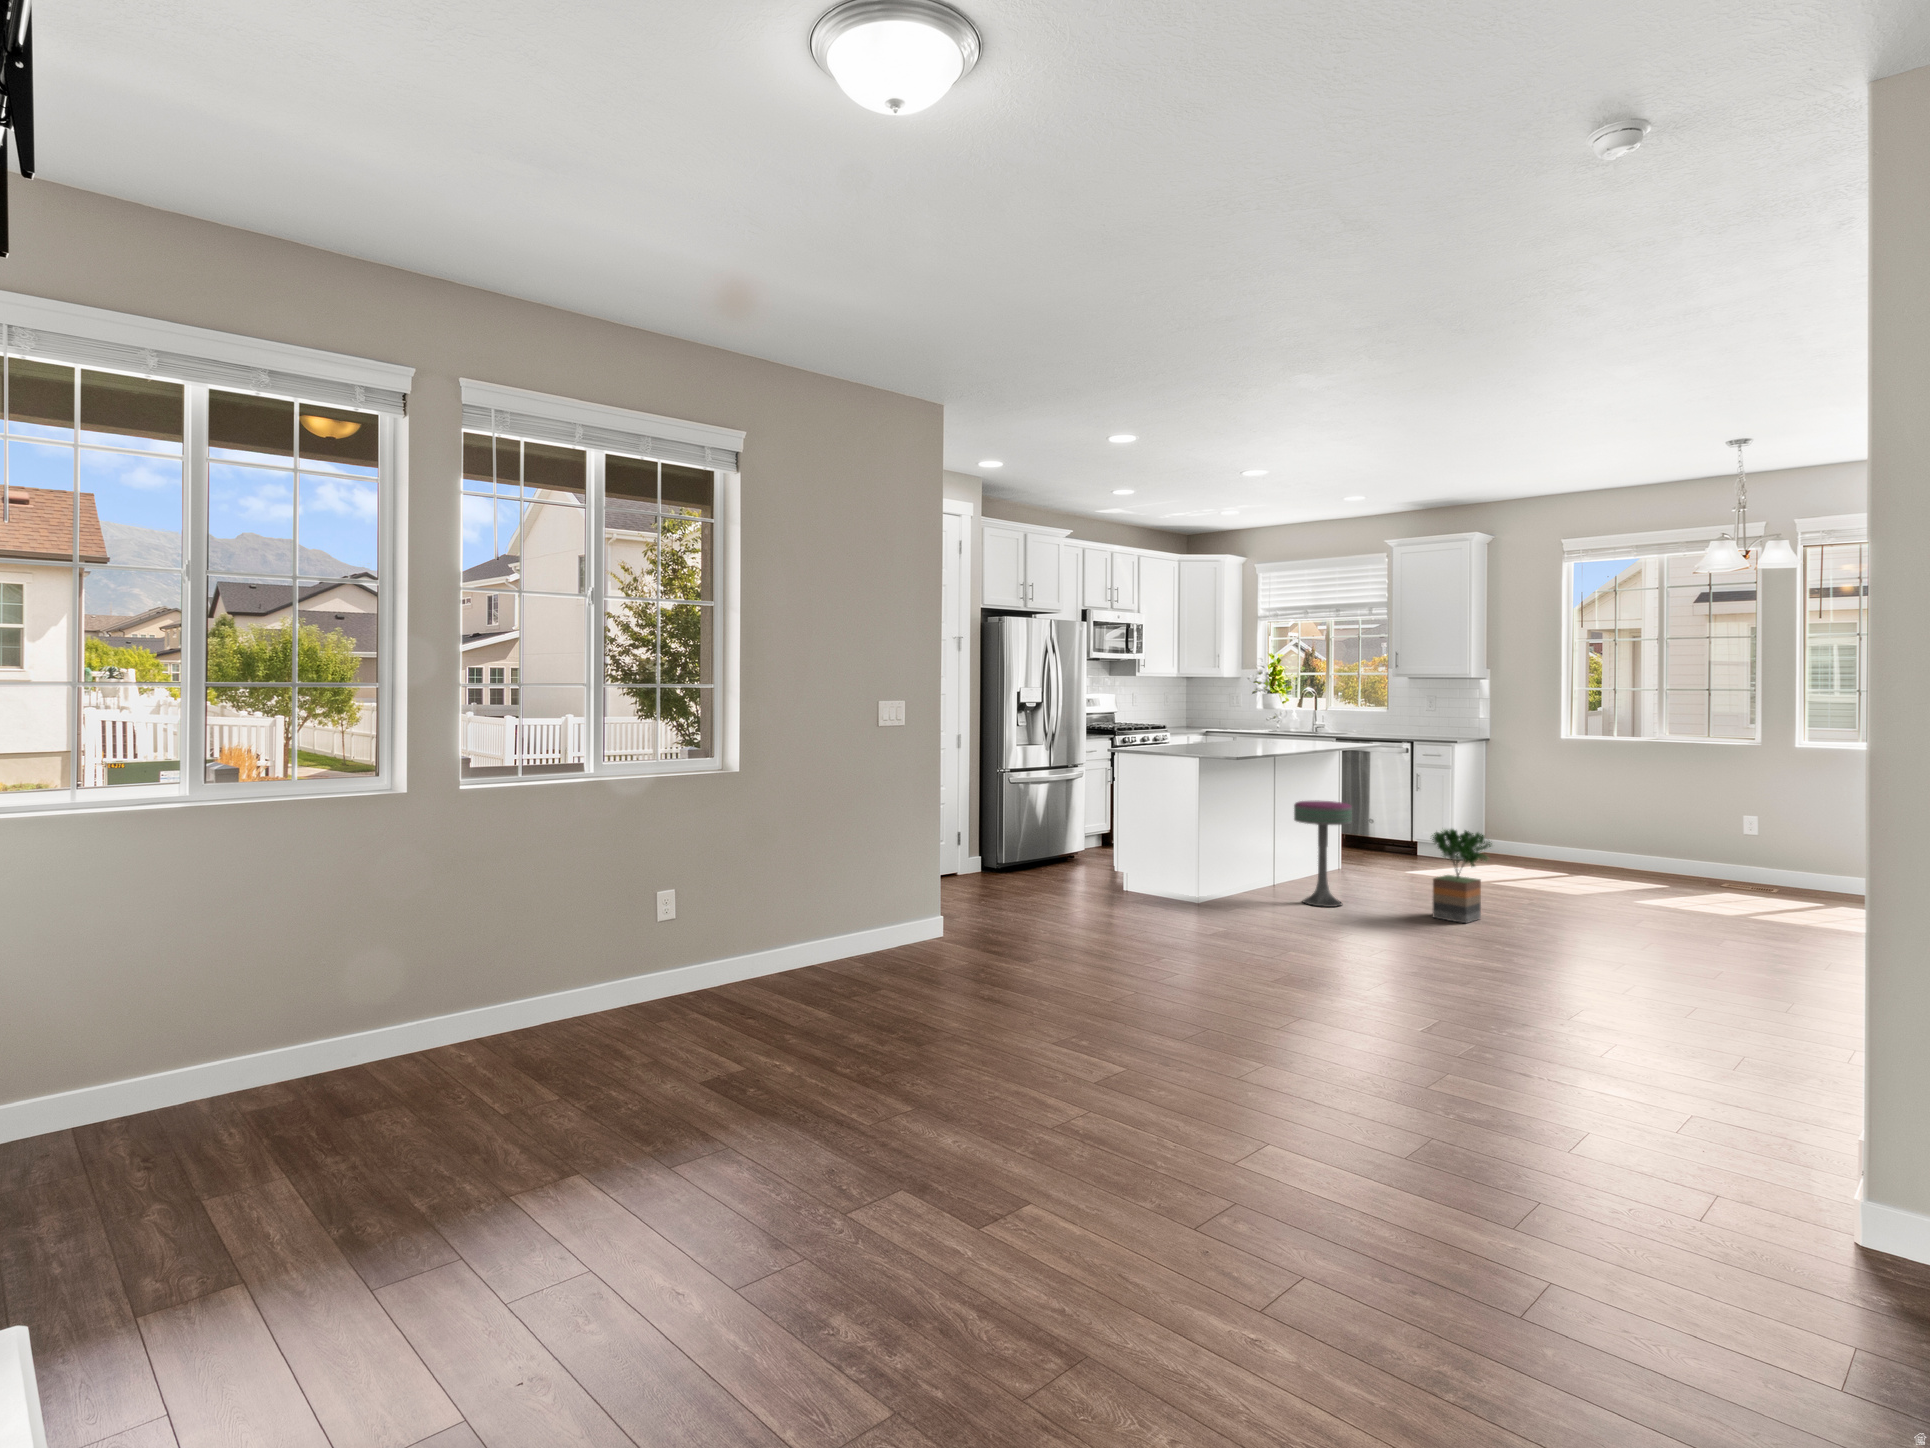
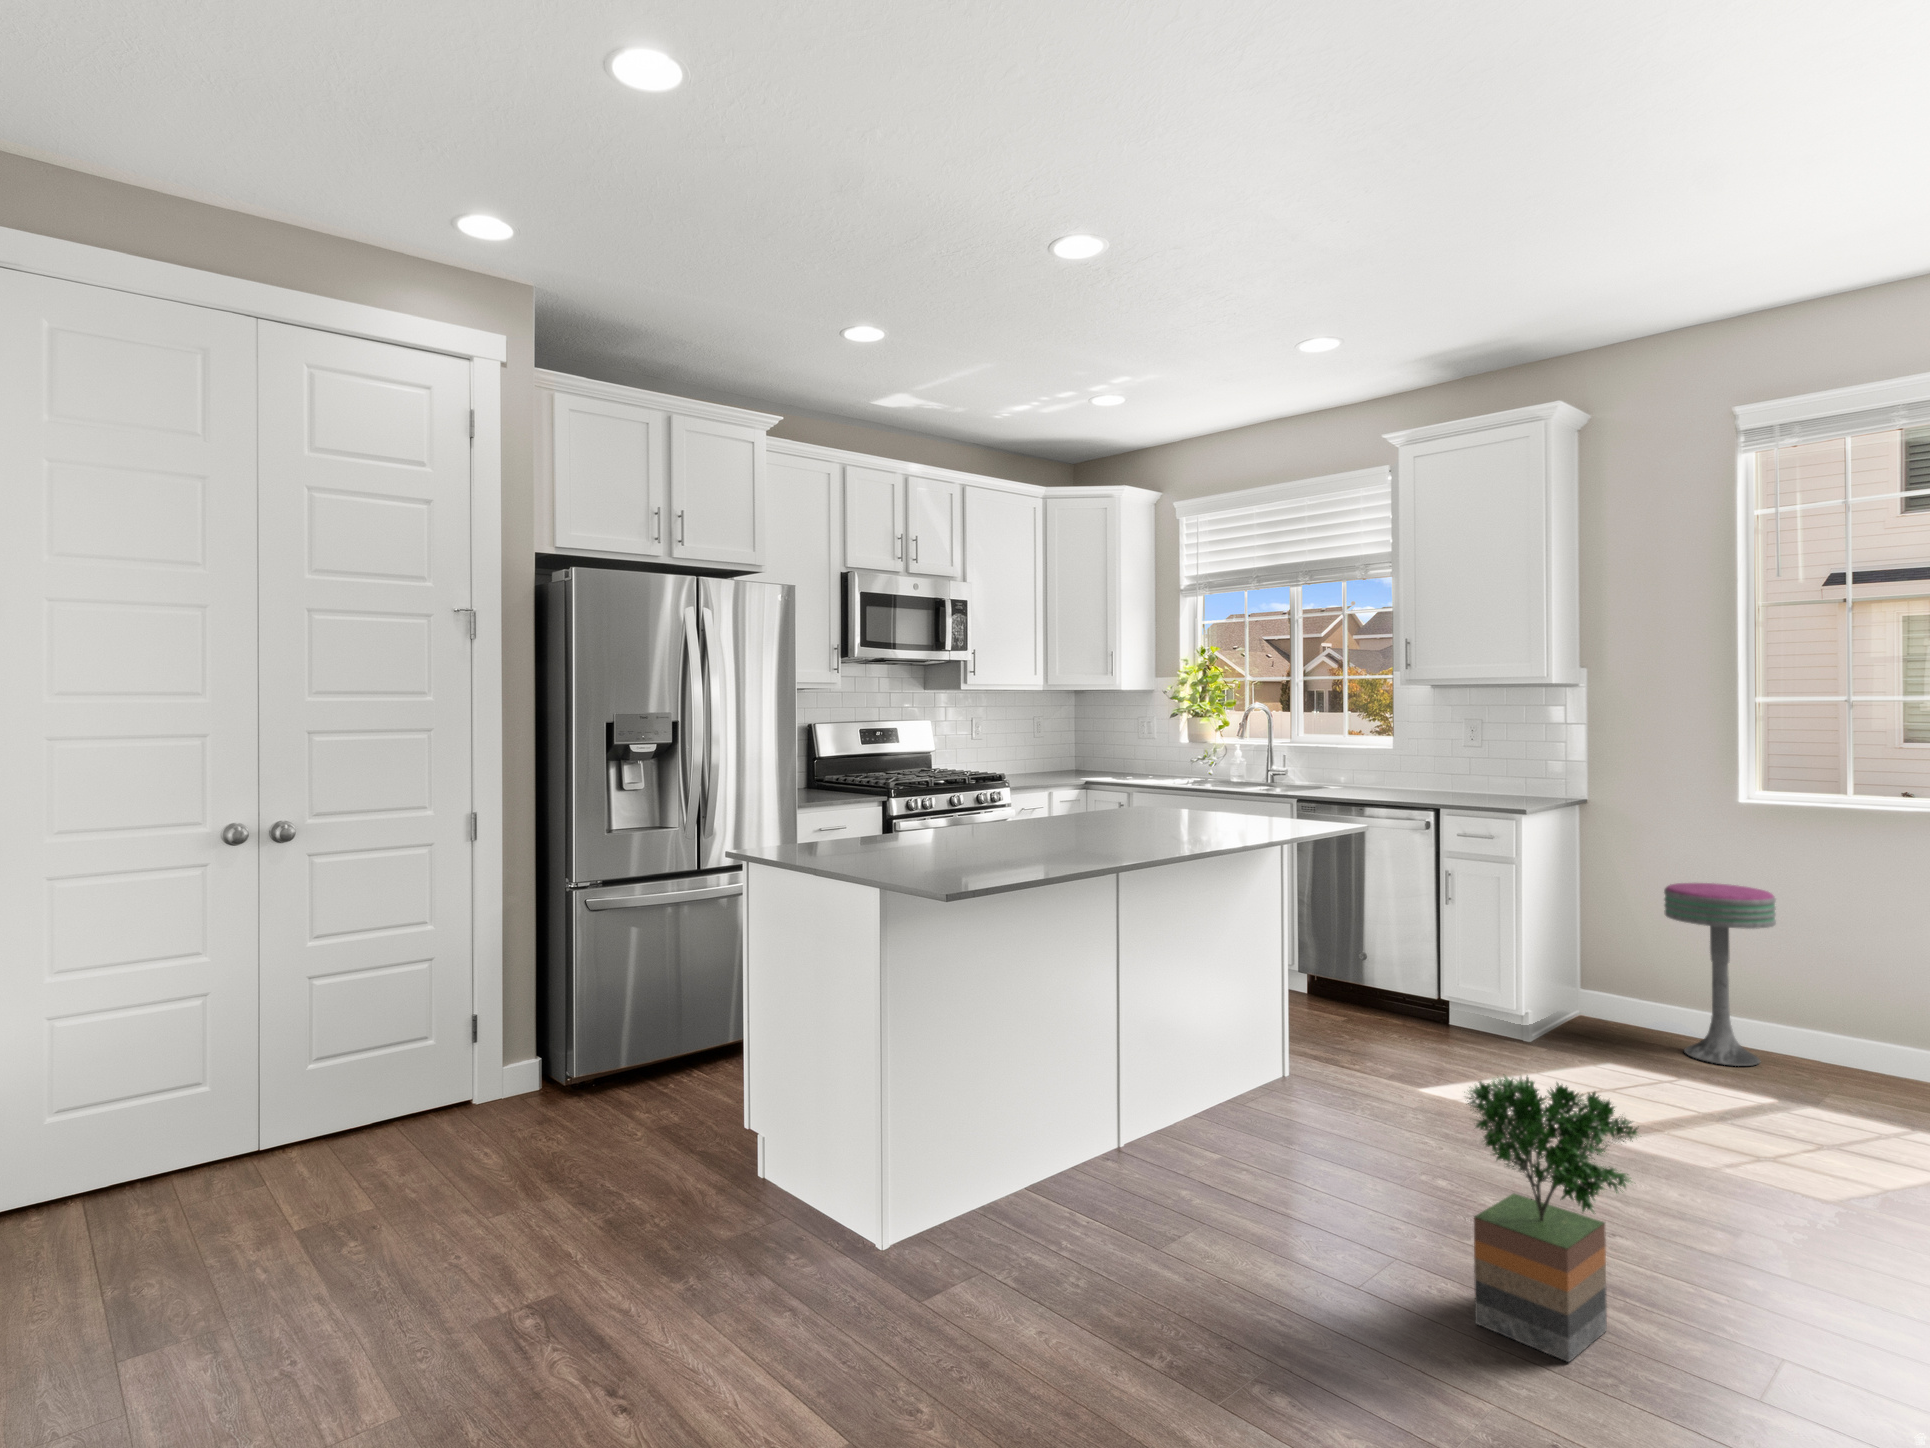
bar stool: present [1294,801,1352,907] -> present [1664,883,1776,1066]

